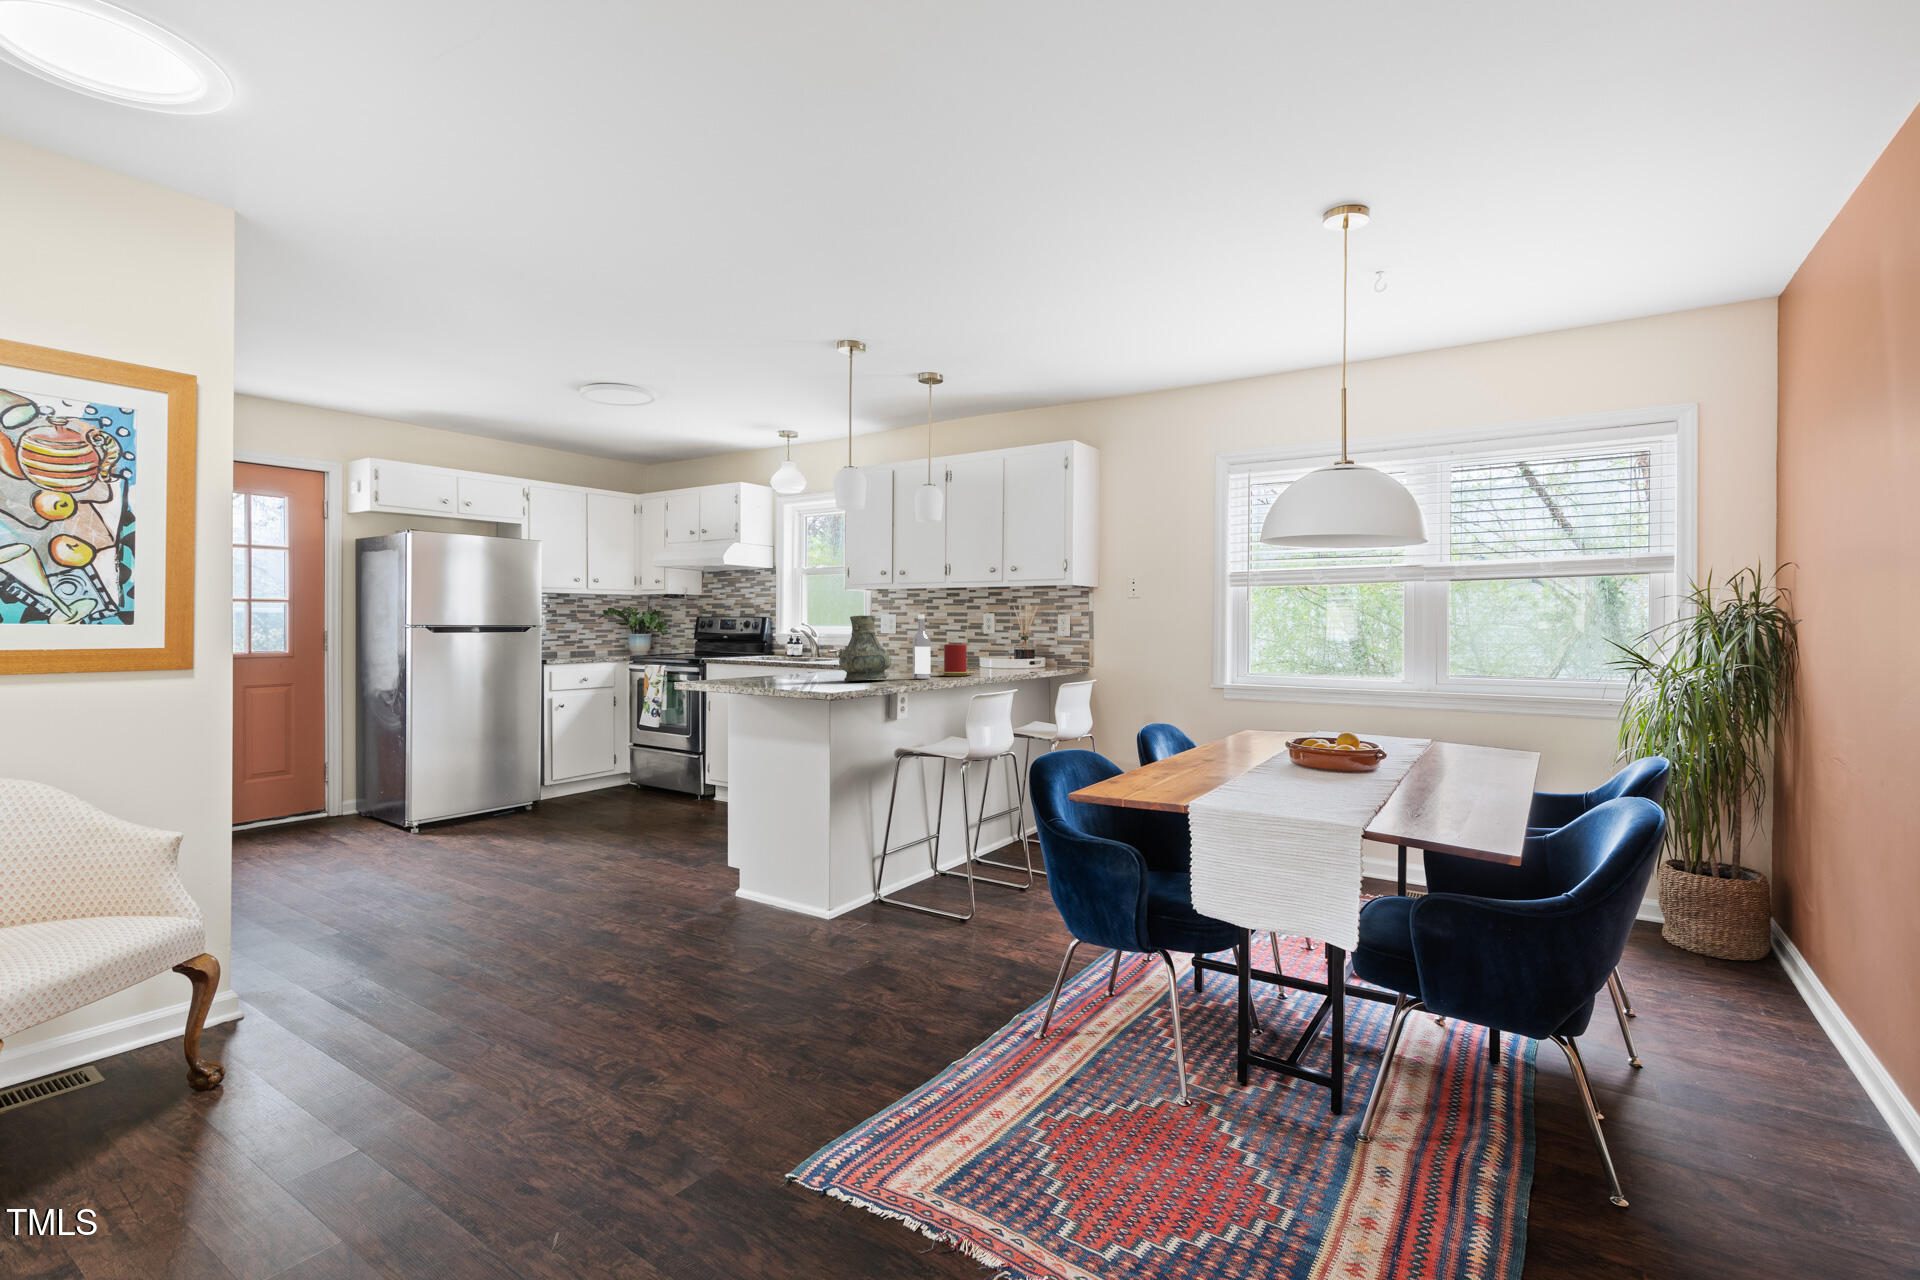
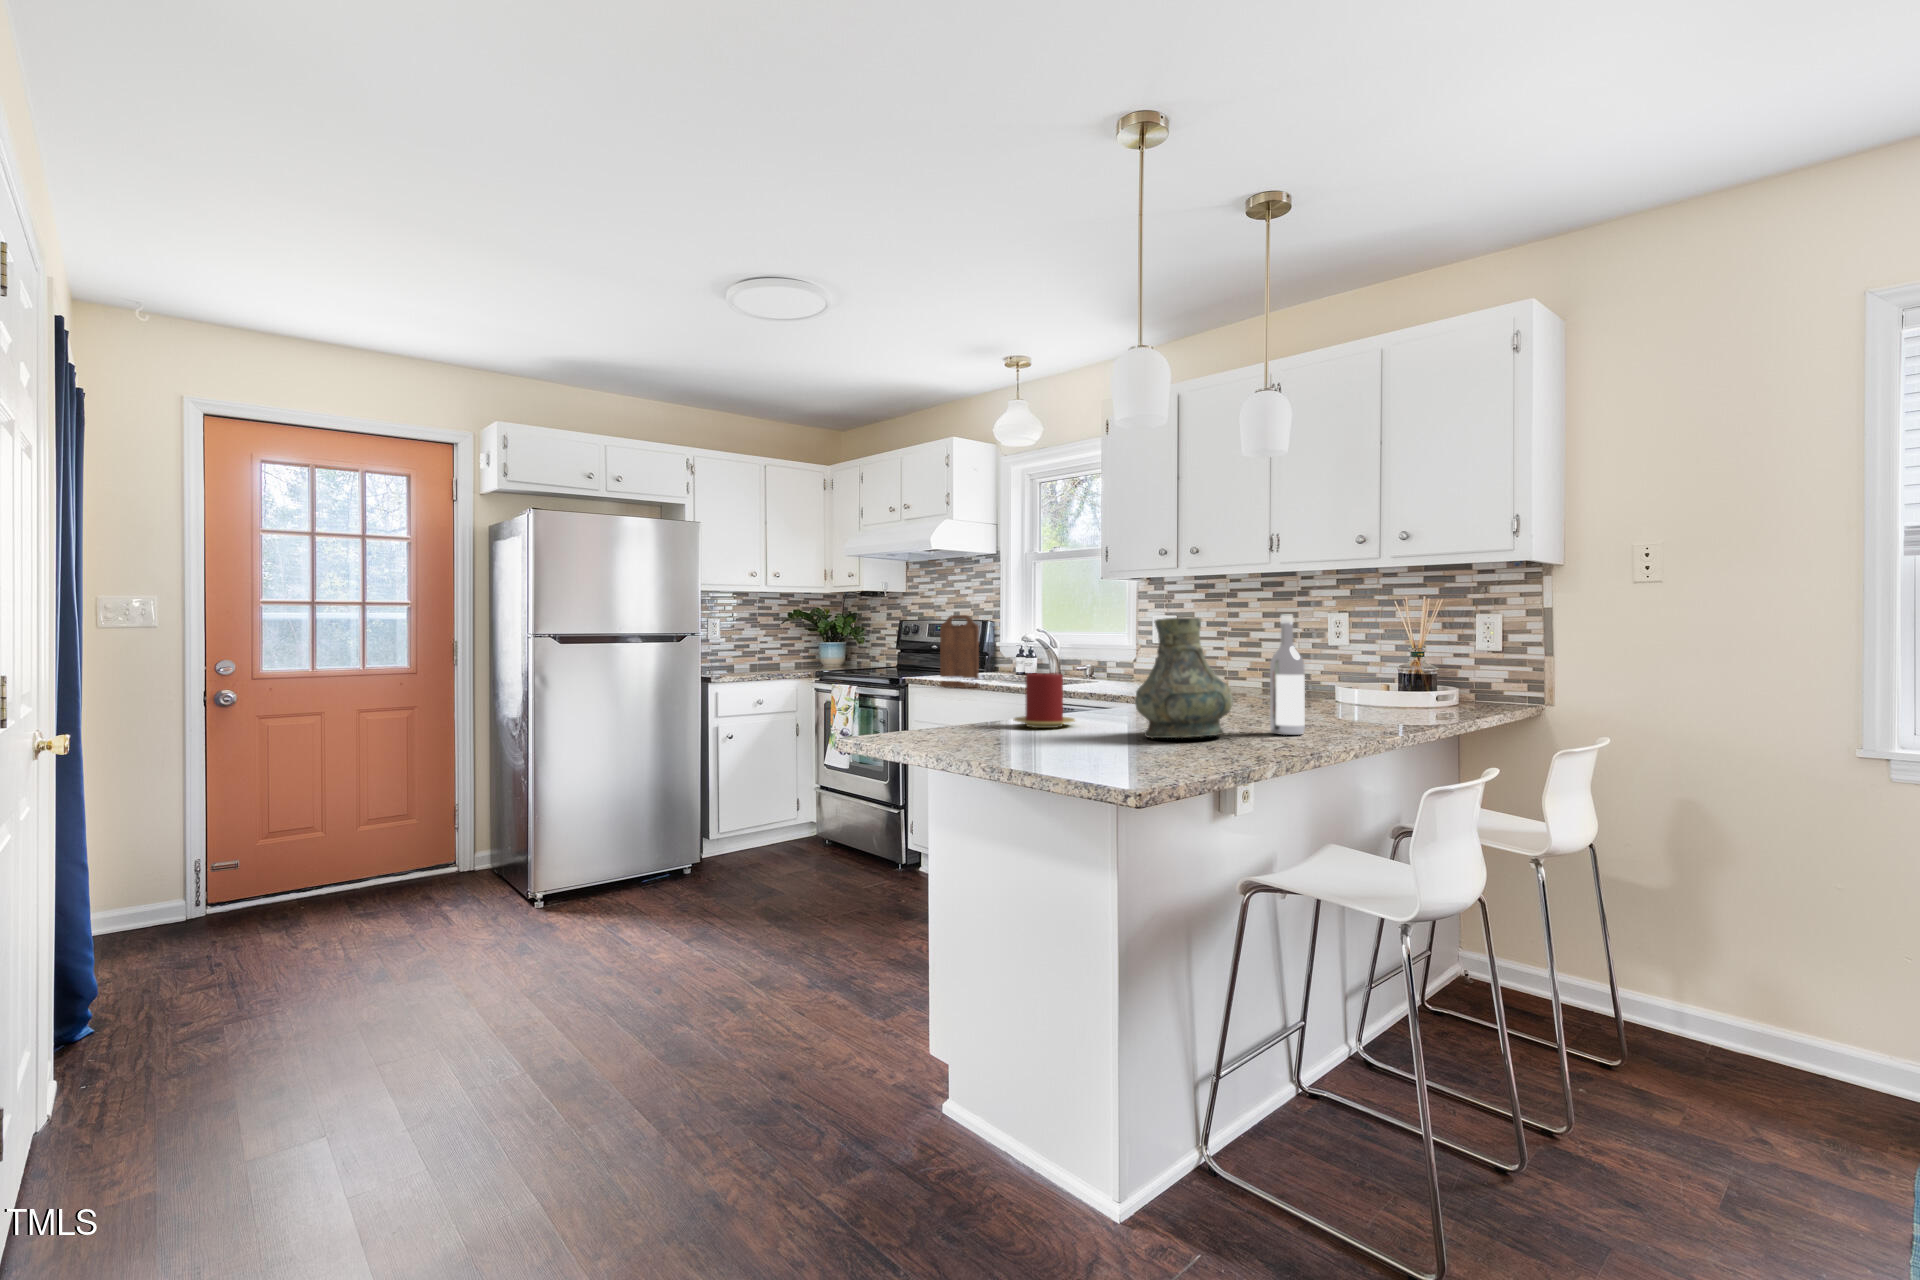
cutting board: none [729,613,758,666] -> present [940,615,979,688]
candle: present [937,644,974,676] -> present [1014,673,1075,728]

